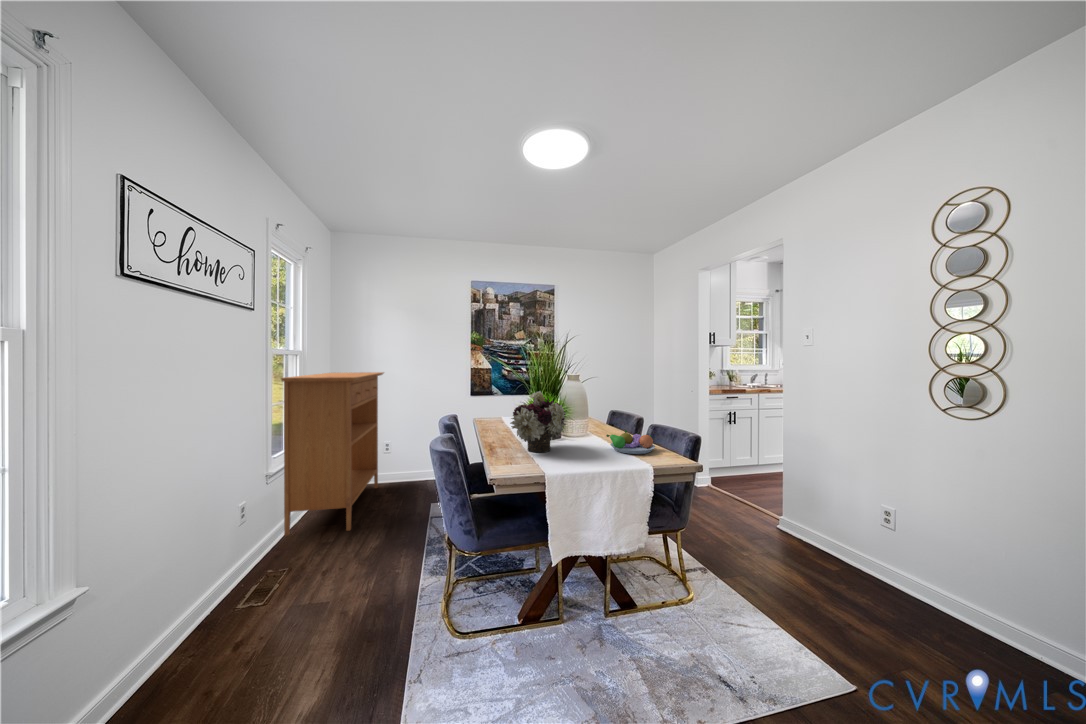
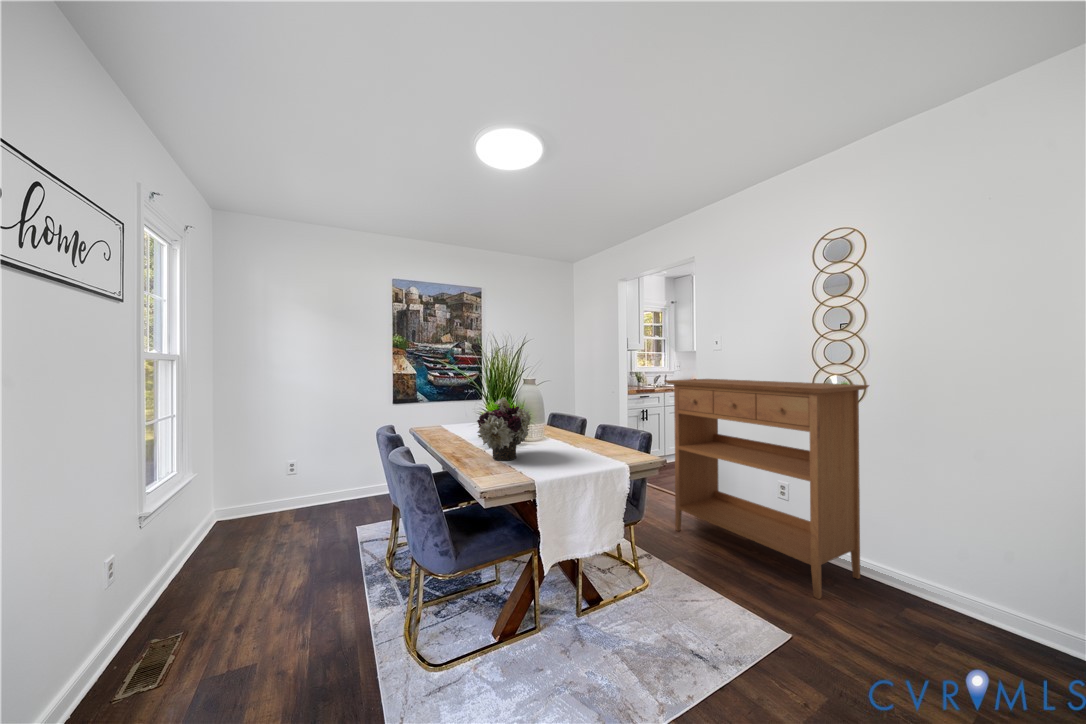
console table: present [281,372,384,536] -> present [665,379,869,599]
fruit bowl: present [606,430,655,454] -> none [568,432,616,455]

